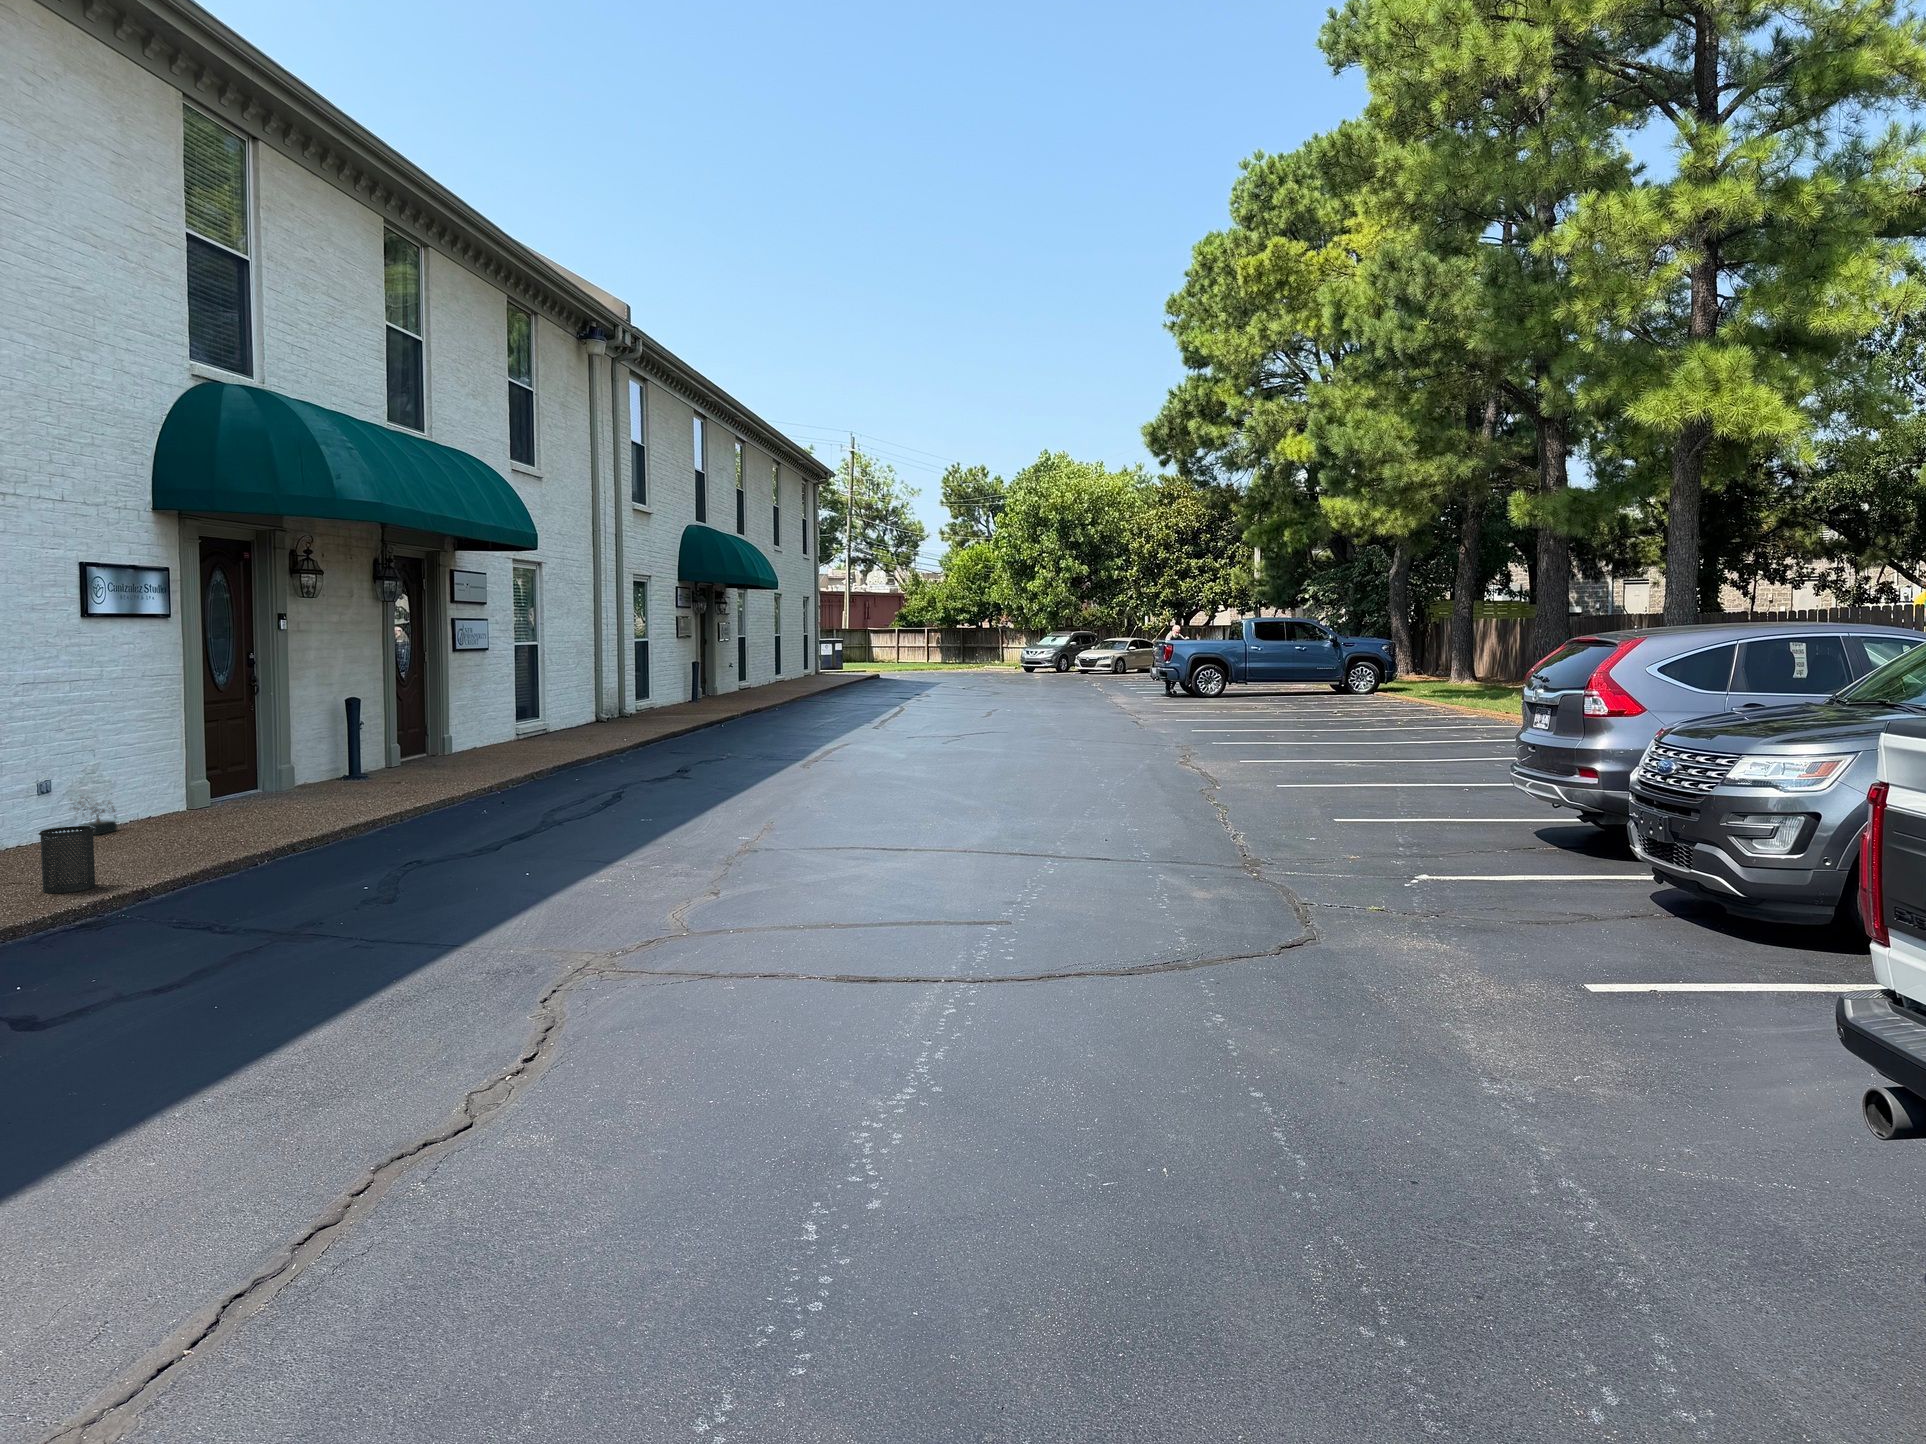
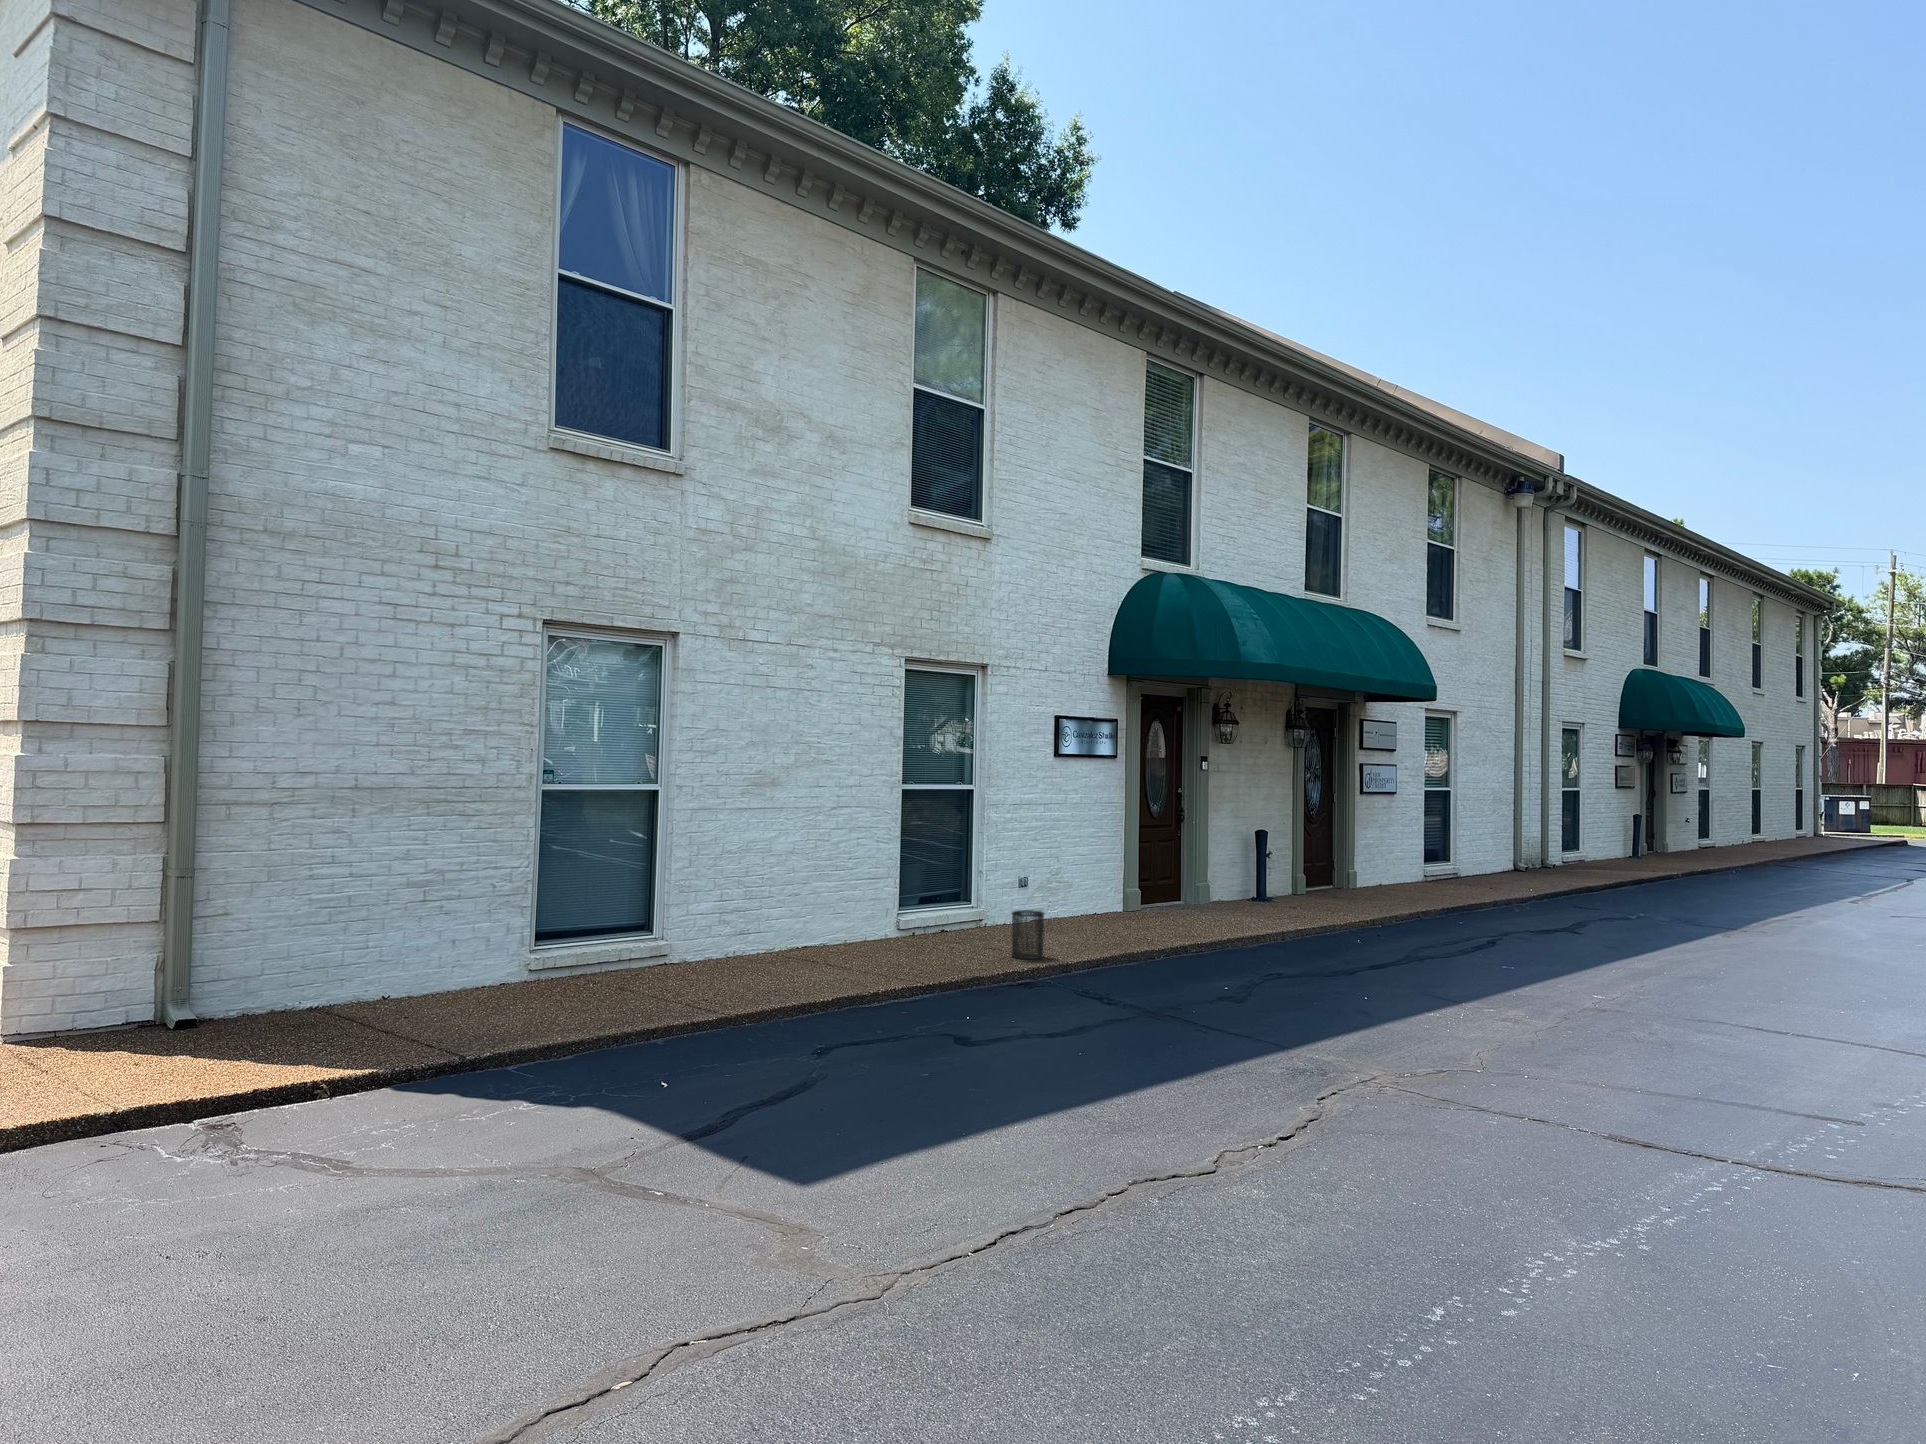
decorative plant: present [74,797,117,835] -> none [1044,891,1075,922]

